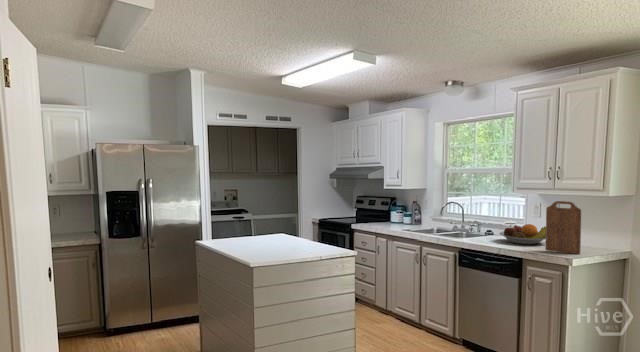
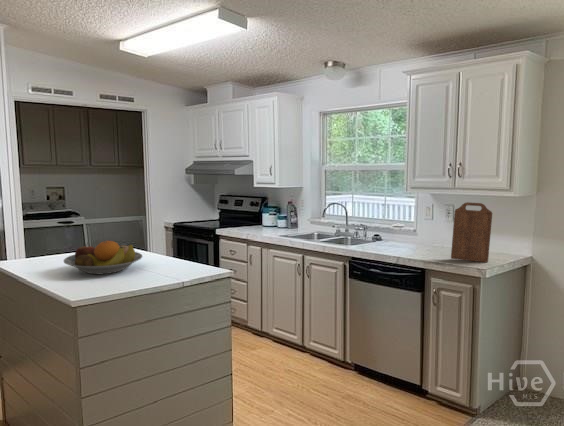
fruit bowl: present [499,224,546,245] -> present [64,241,142,274]

